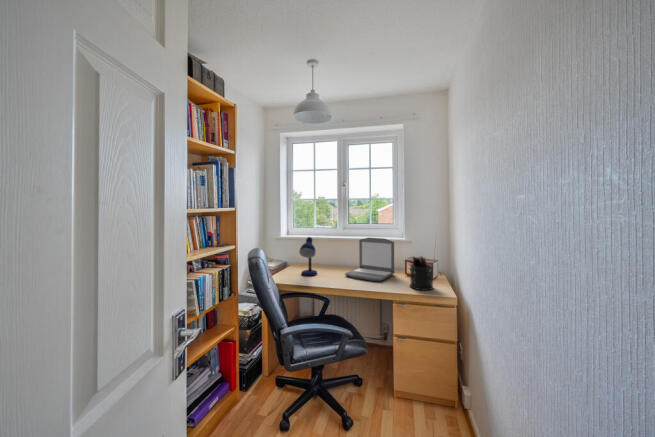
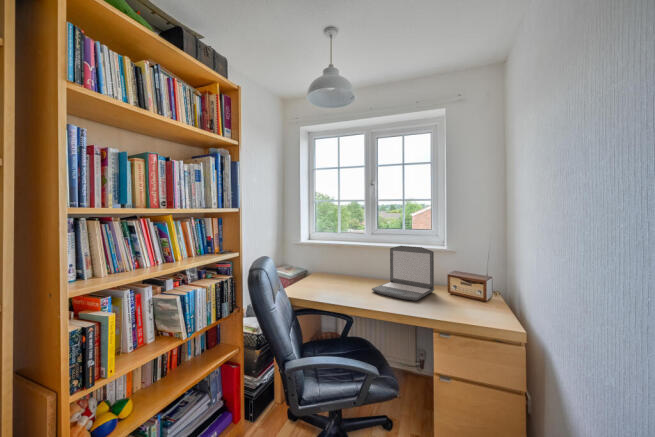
desk lamp: present [299,237,317,276] -> none [317,244,339,290]
pen holder: present [410,257,433,290] -> none [455,269,489,317]

